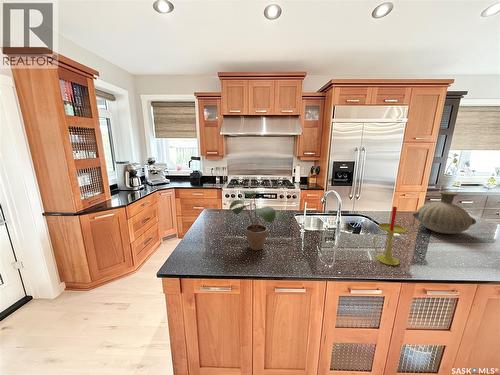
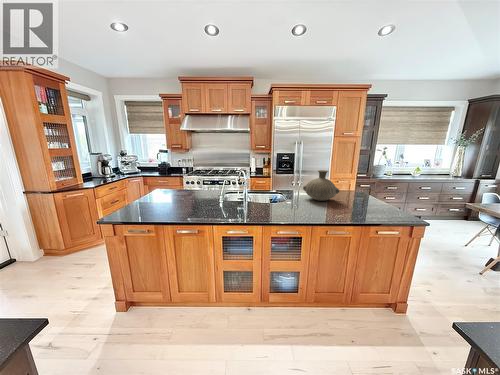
potted plant: present [230,191,287,250] -> none [150,168,193,209]
candle: present [374,207,406,265] -> none [247,175,266,215]

